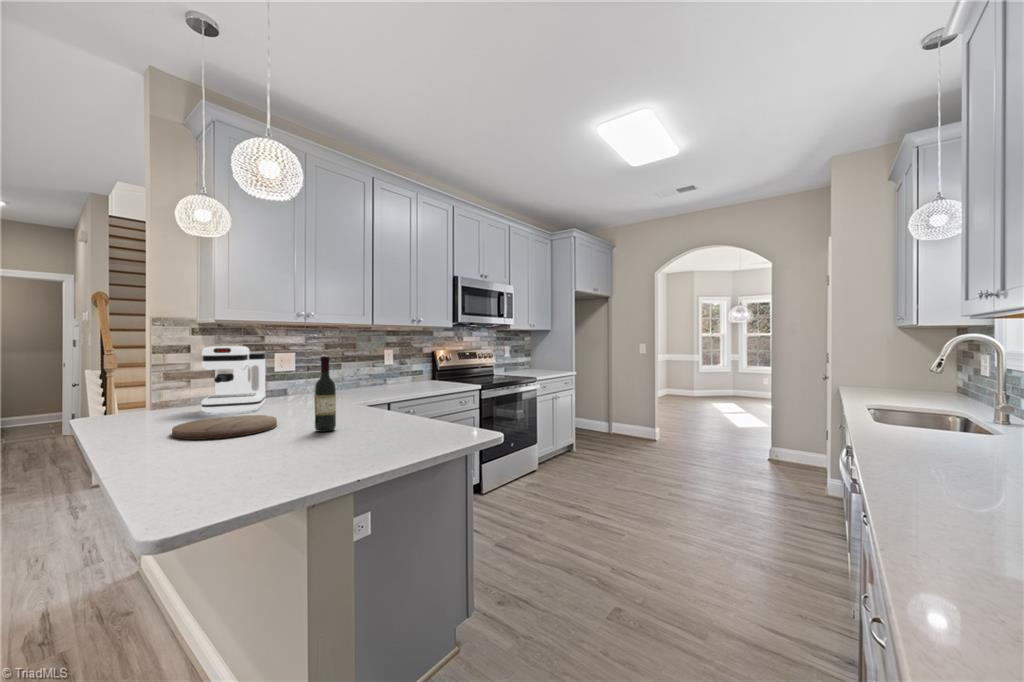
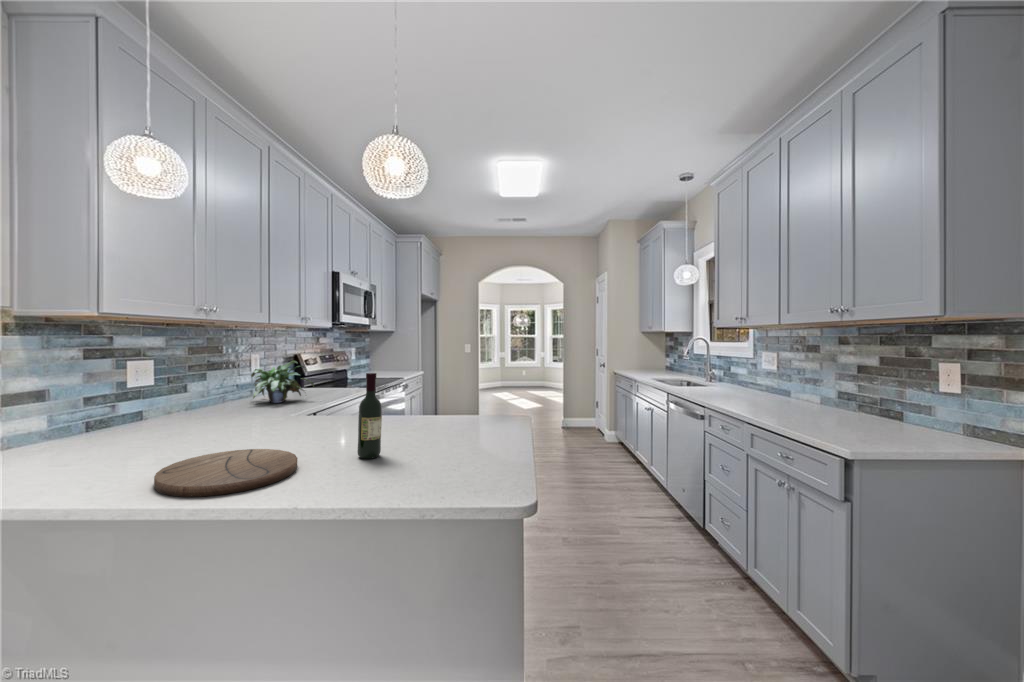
coffee maker: present [201,346,266,413] -> none [78,356,188,459]
potted plant: none [363,354,412,390] -> present [251,361,314,403]

